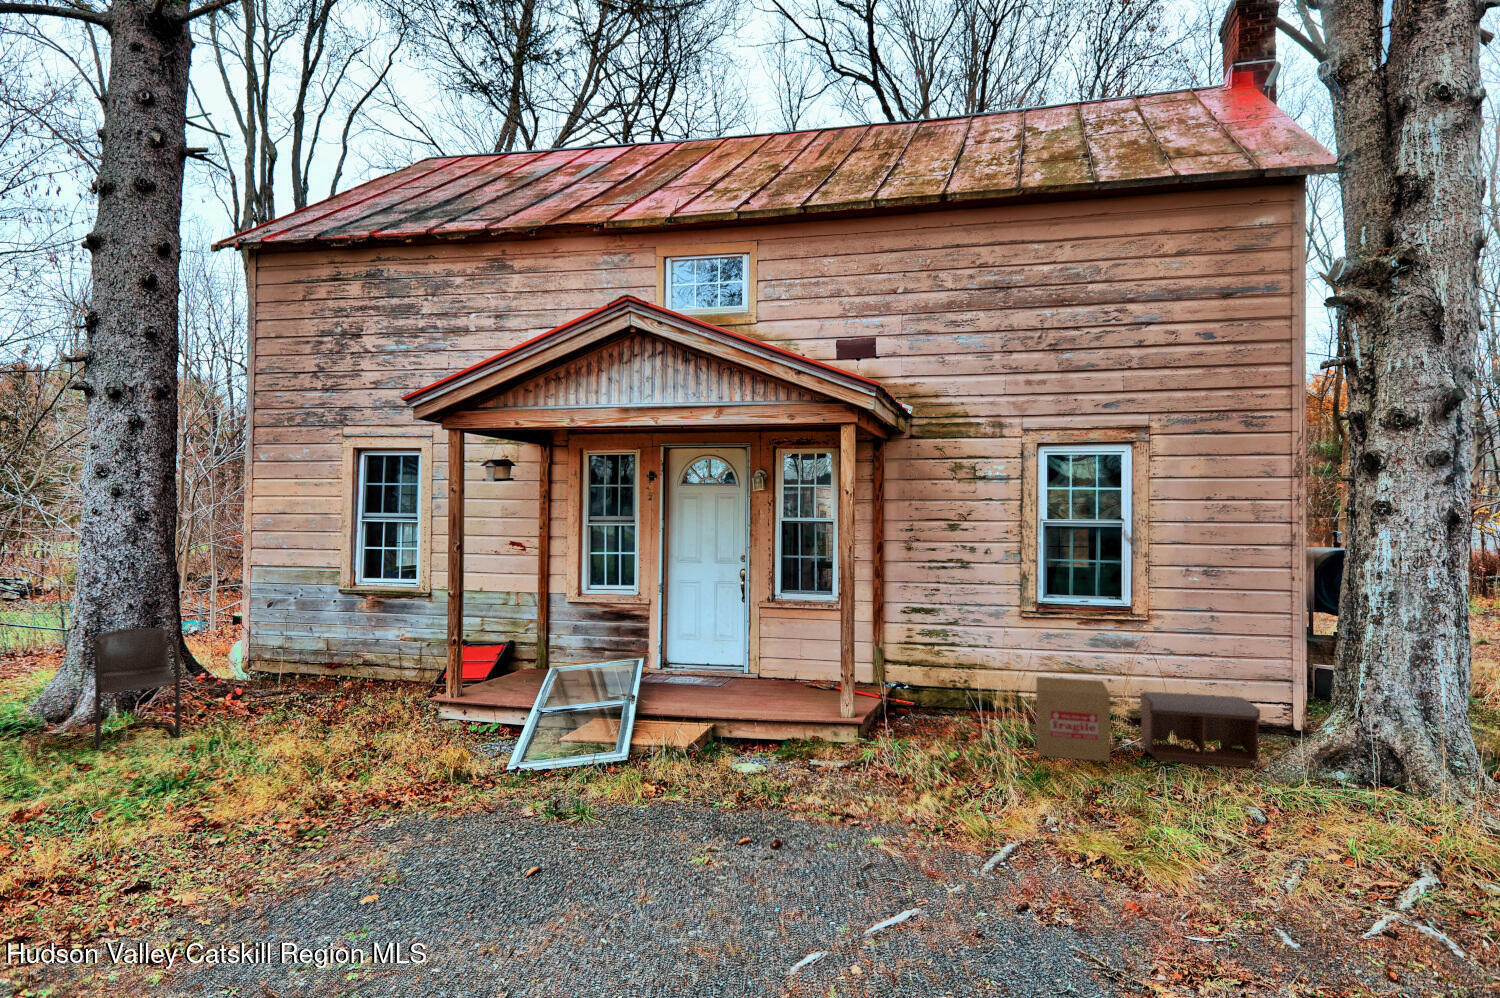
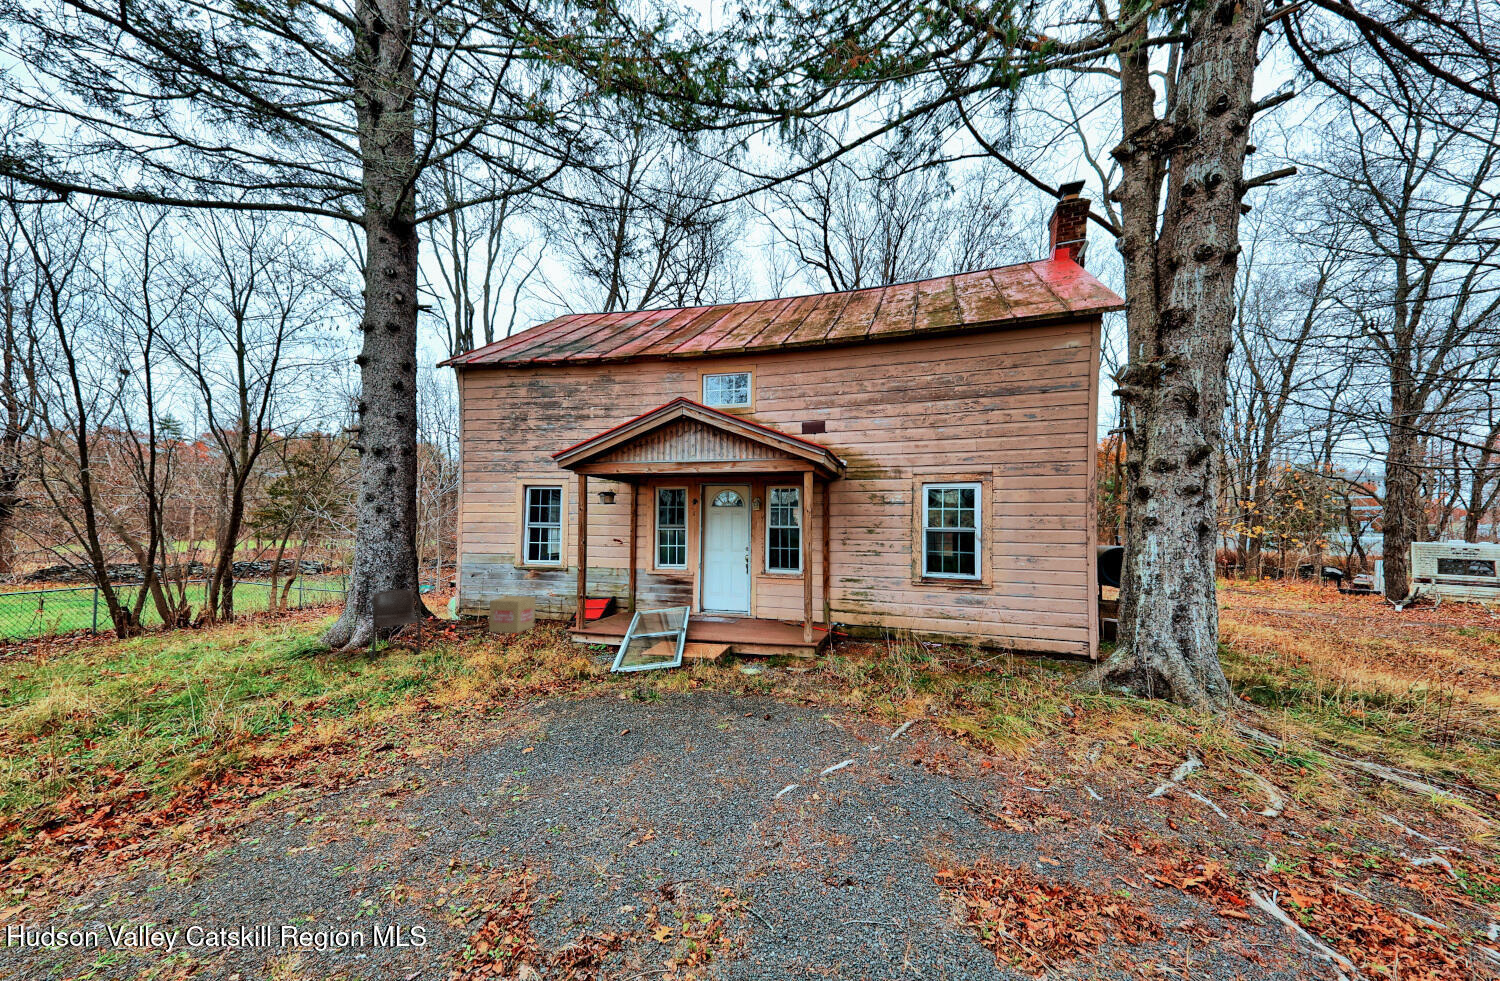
cardboard box: present [1036,677,1110,762] -> present [489,596,536,633]
bench: present [1140,692,1260,768] -> none [985,628,1055,672]

